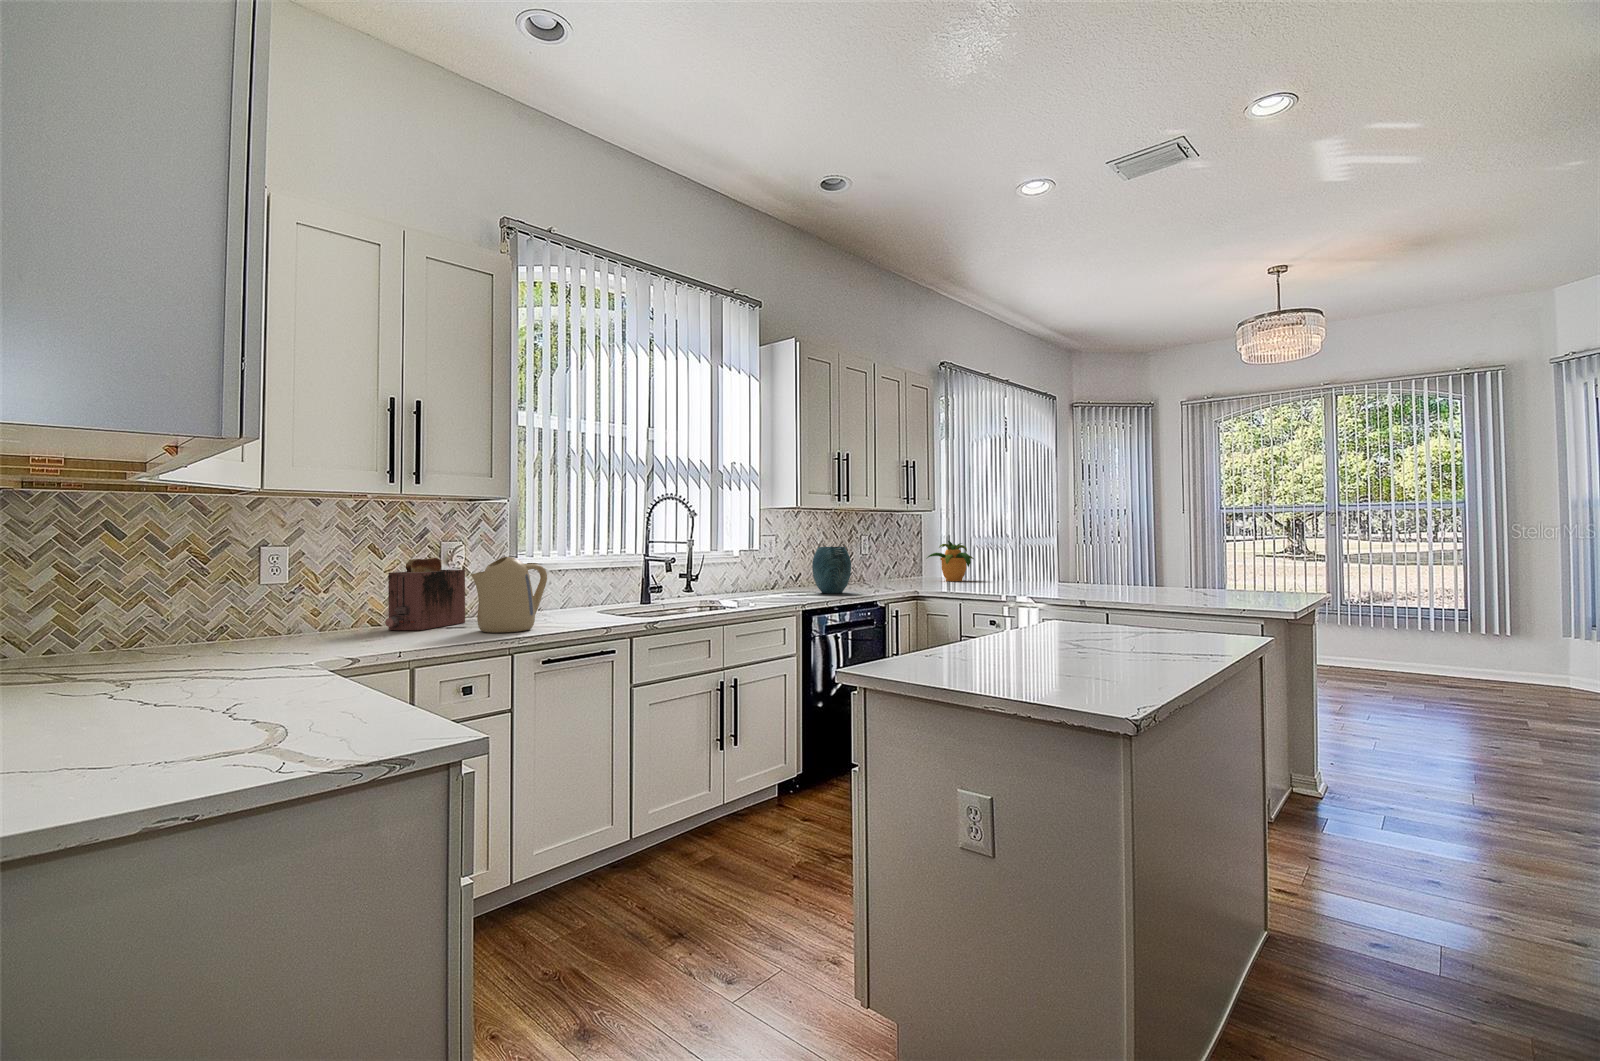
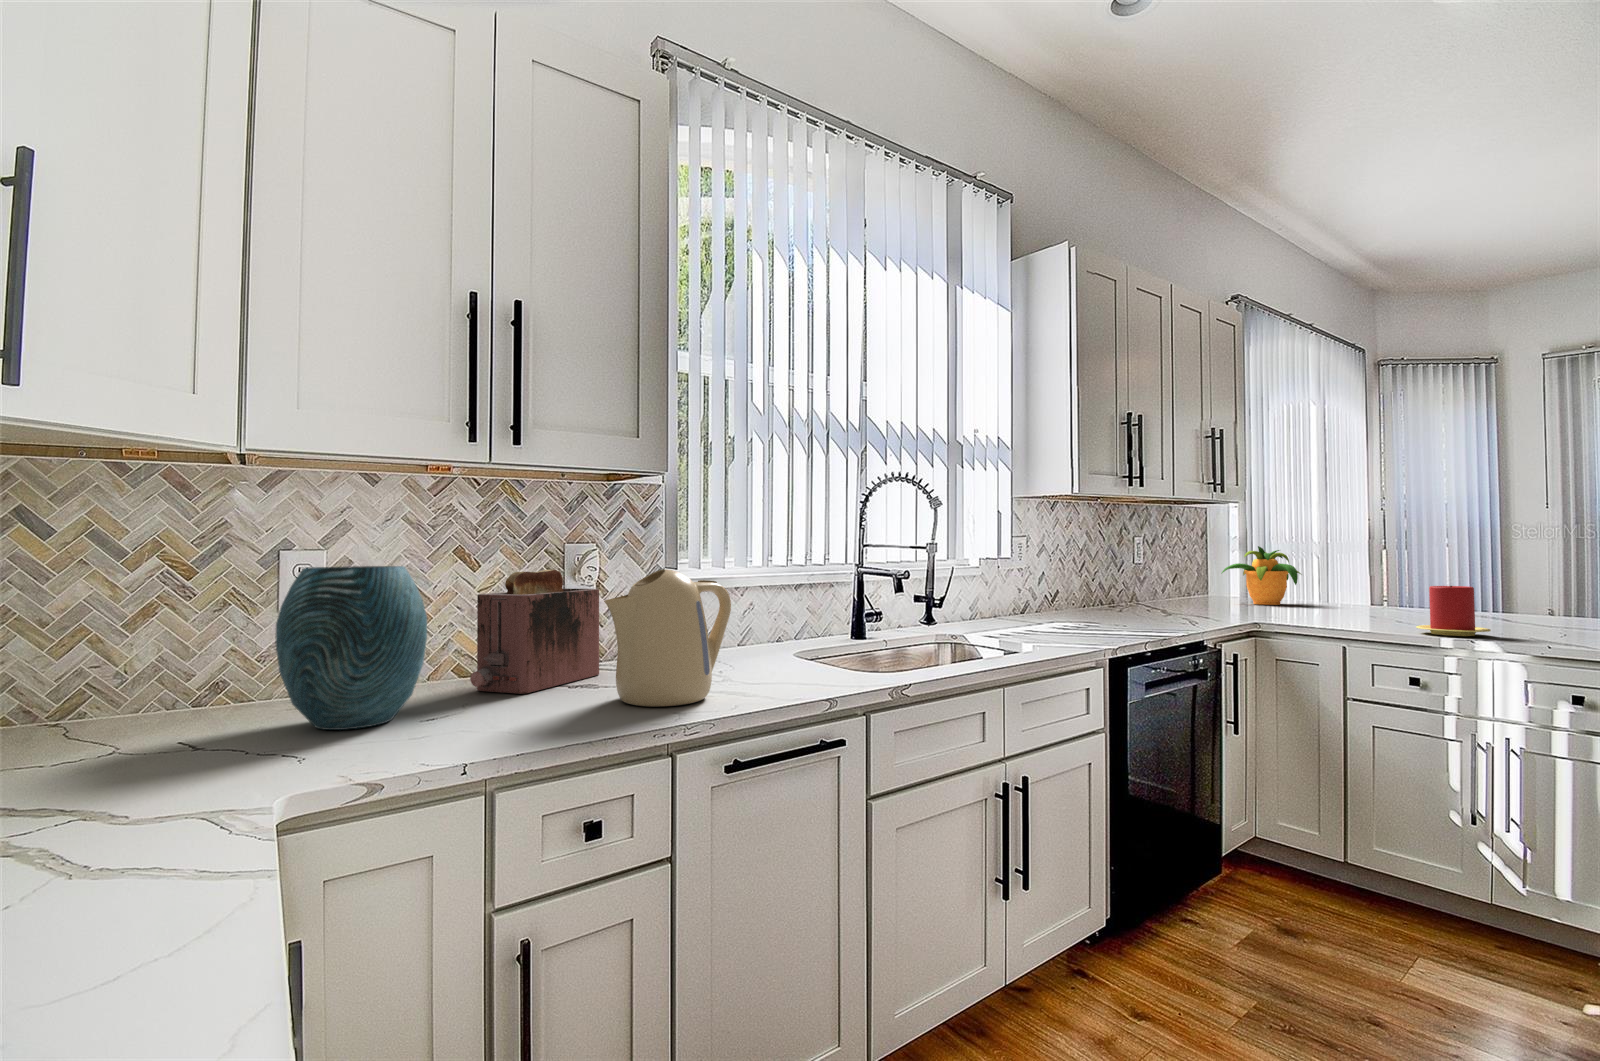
vase: present [812,547,851,593] -> present [276,566,427,730]
candle: none [998,566,1034,595] -> present [1416,586,1491,636]

